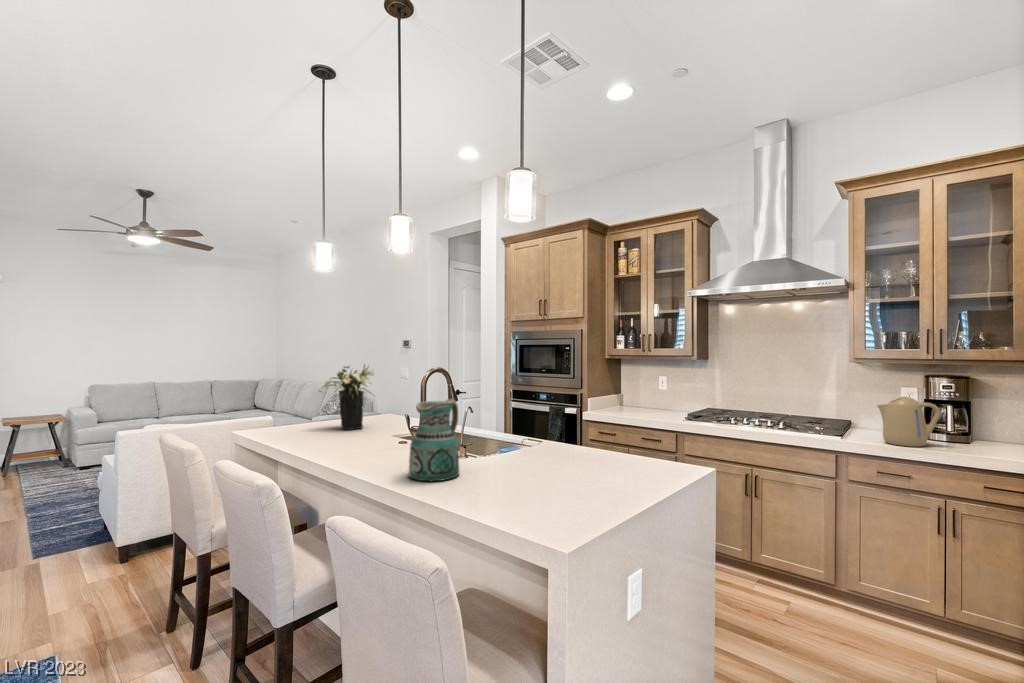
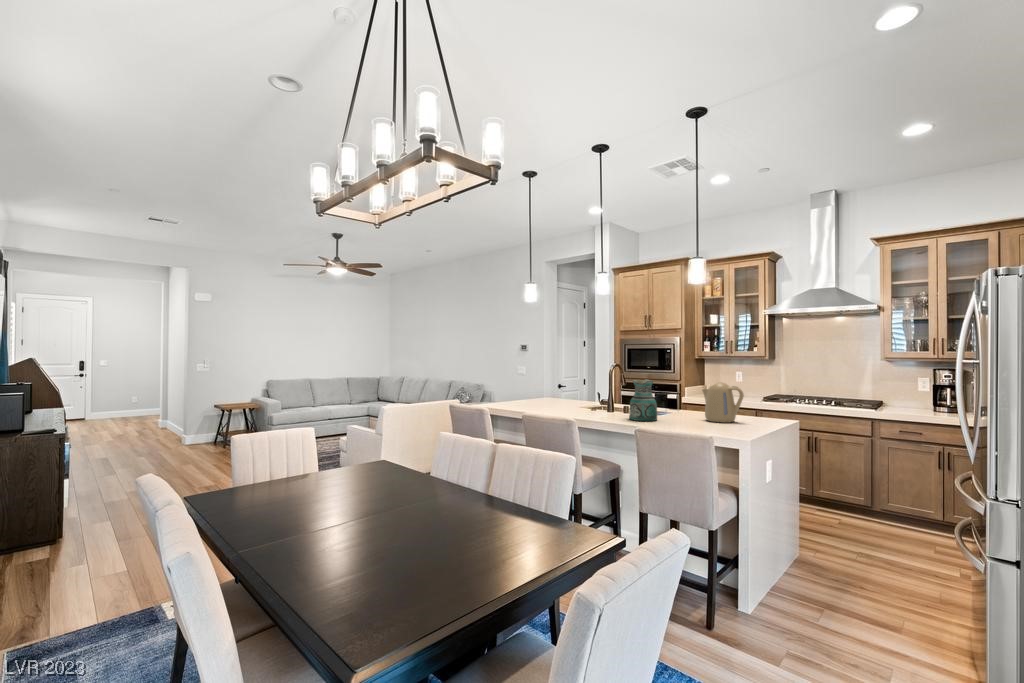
flower arrangement: present [319,365,374,430] -> none [529,361,564,403]
kettle: present [877,396,940,447] -> present [702,382,744,423]

